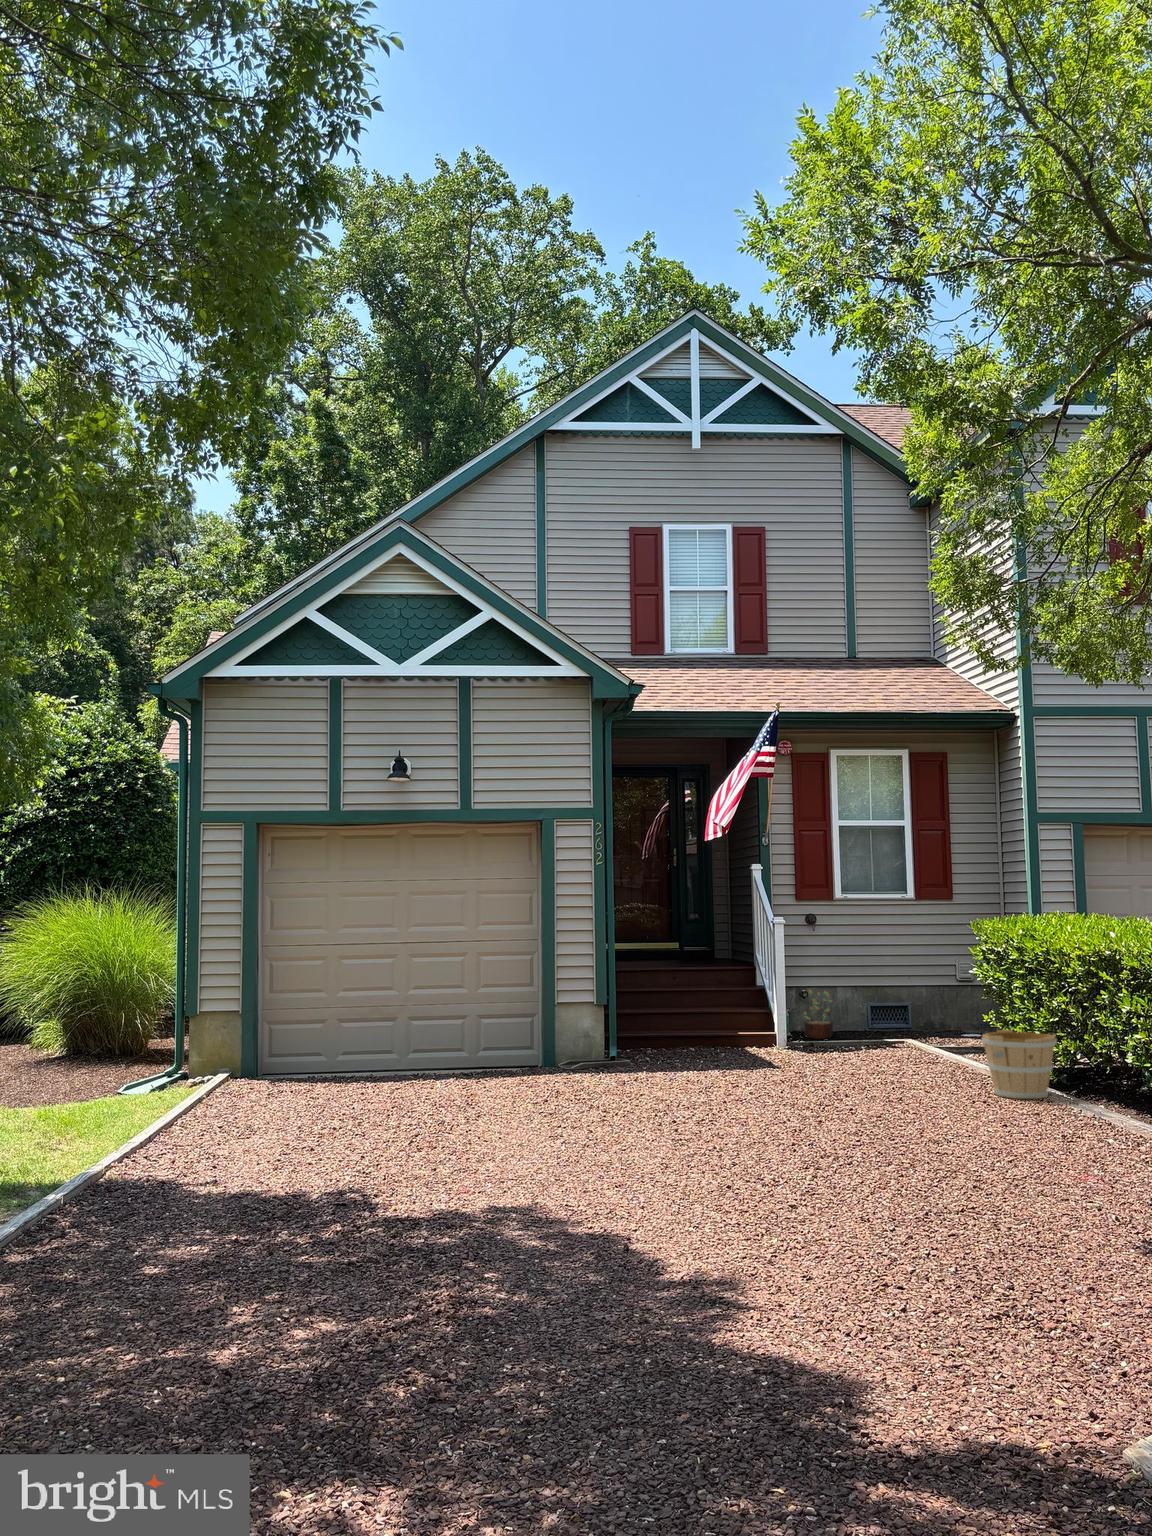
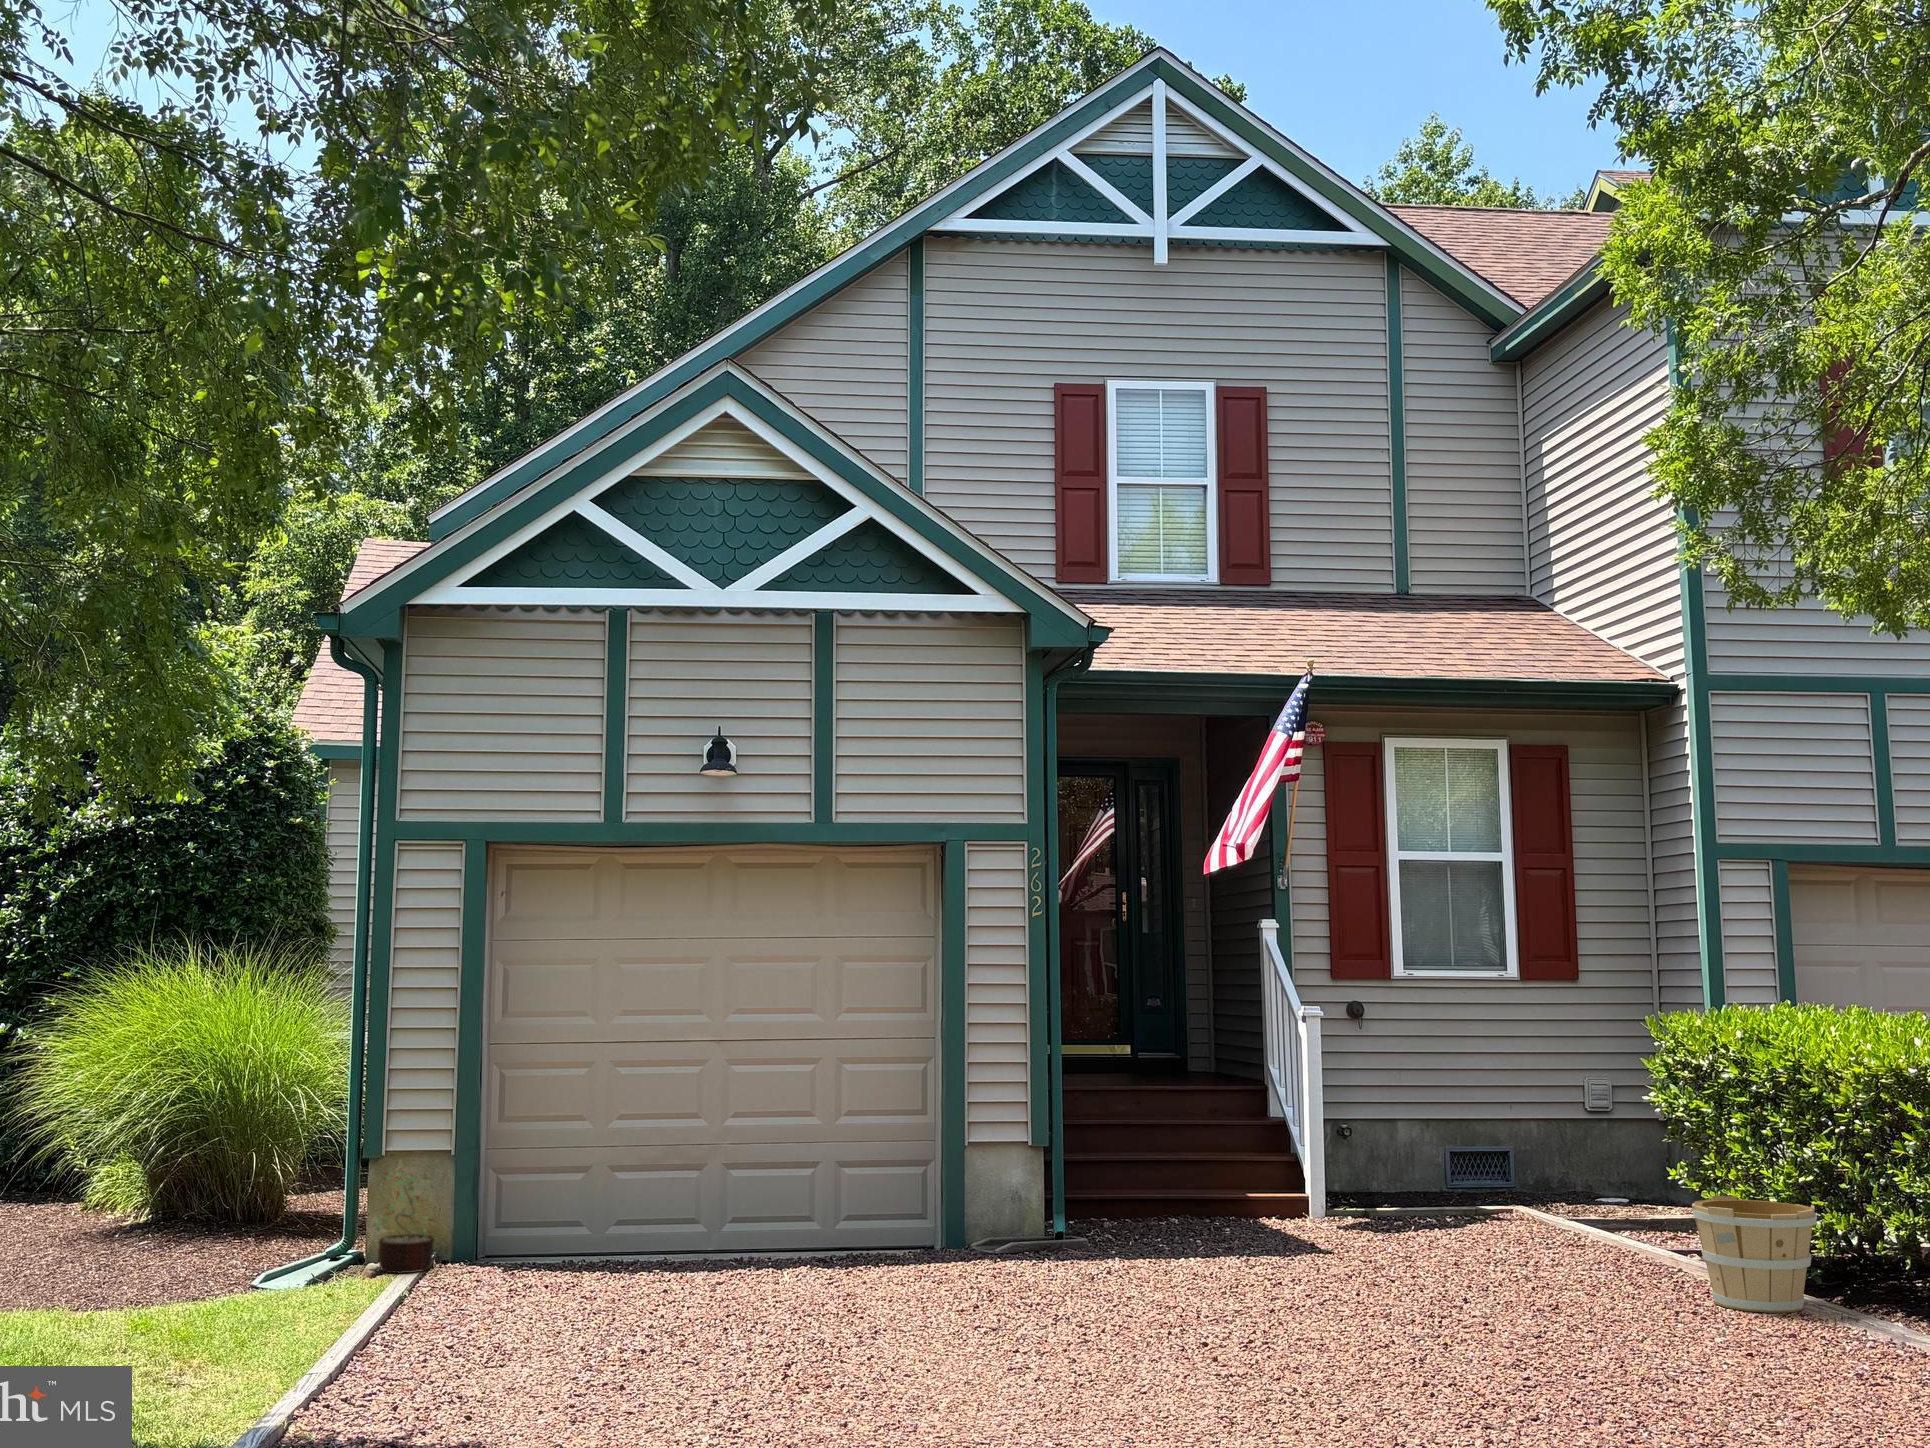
decorative plant: present [803,990,833,1039] -> present [374,1172,435,1273]

